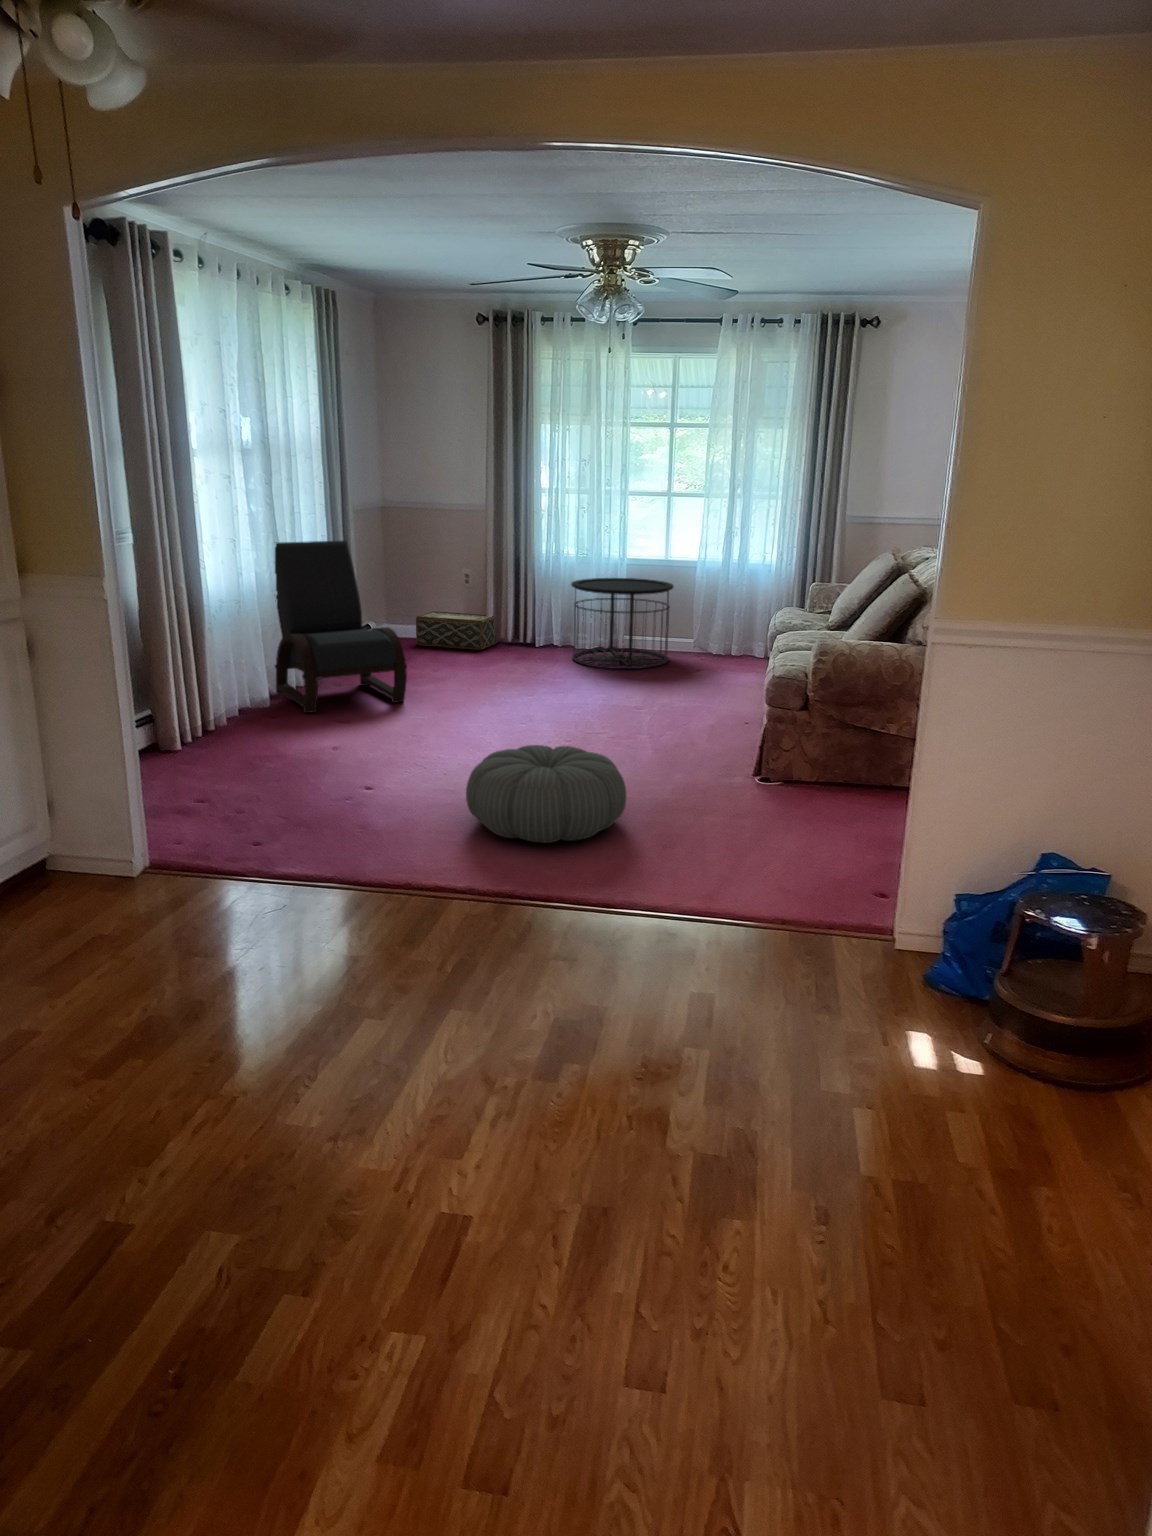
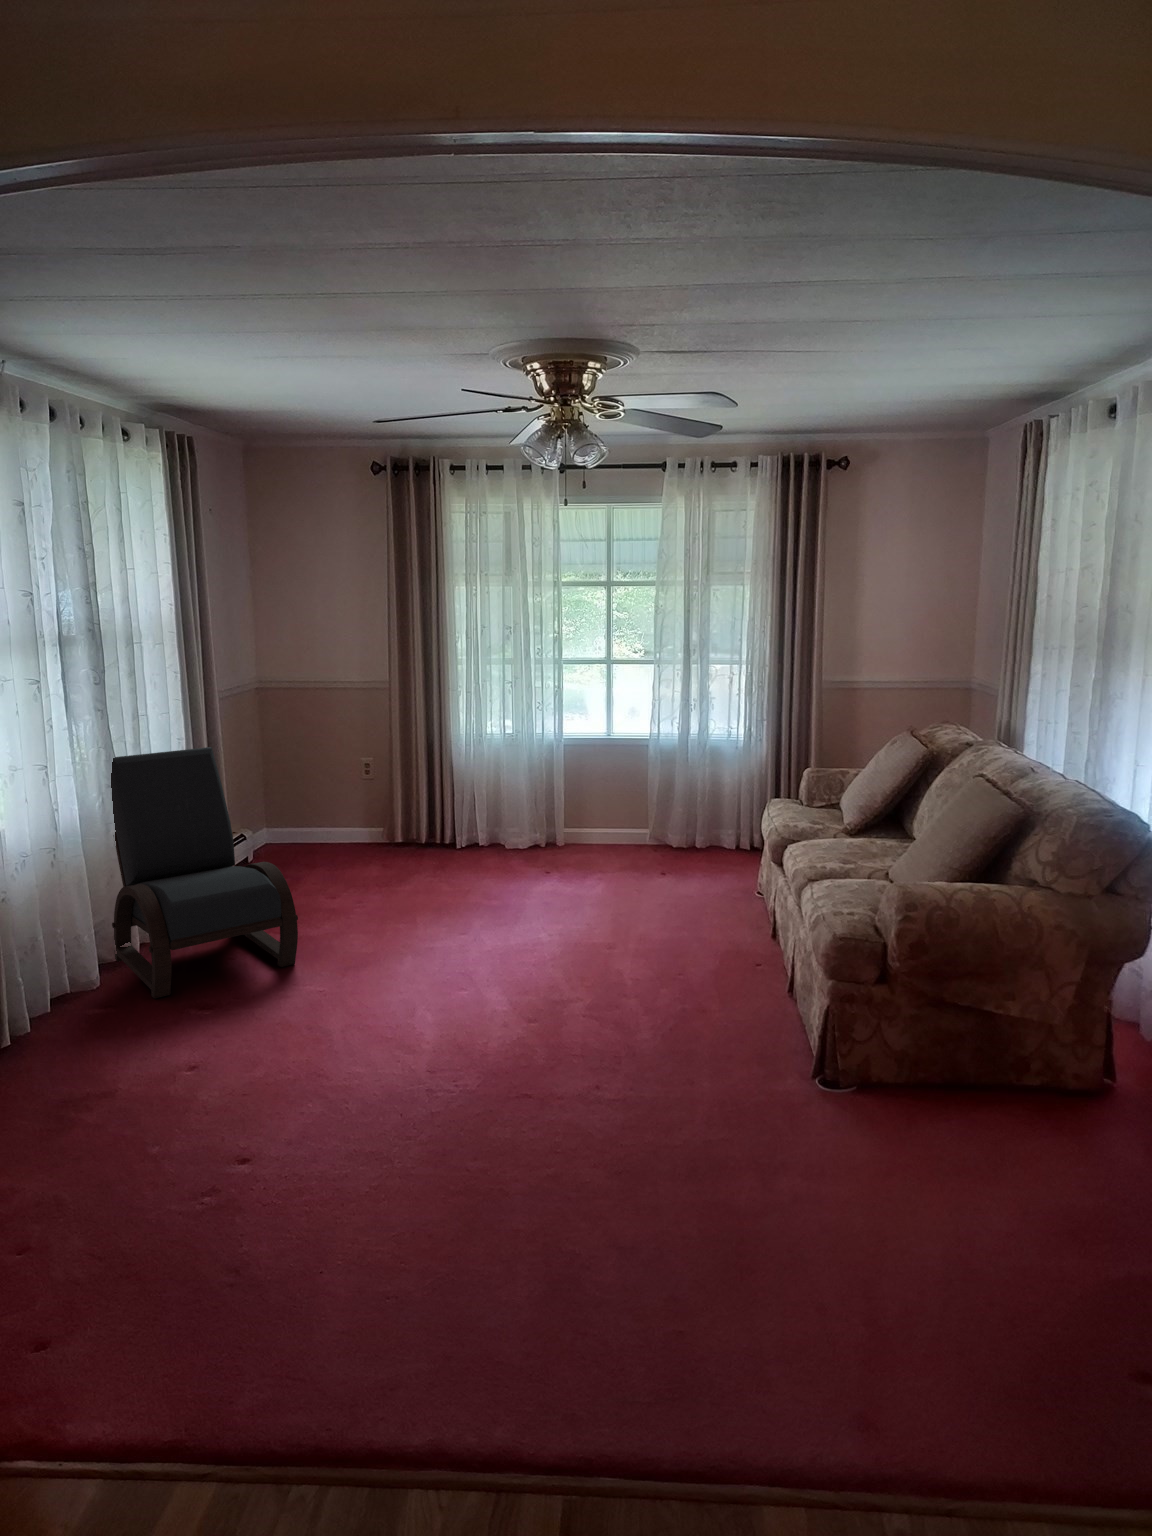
side table: present [571,578,673,669] -> none [501,764,626,882]
woven basket: present [416,611,497,650] -> none [305,811,408,860]
pouf: present [466,745,626,843] -> none [409,1095,667,1304]

